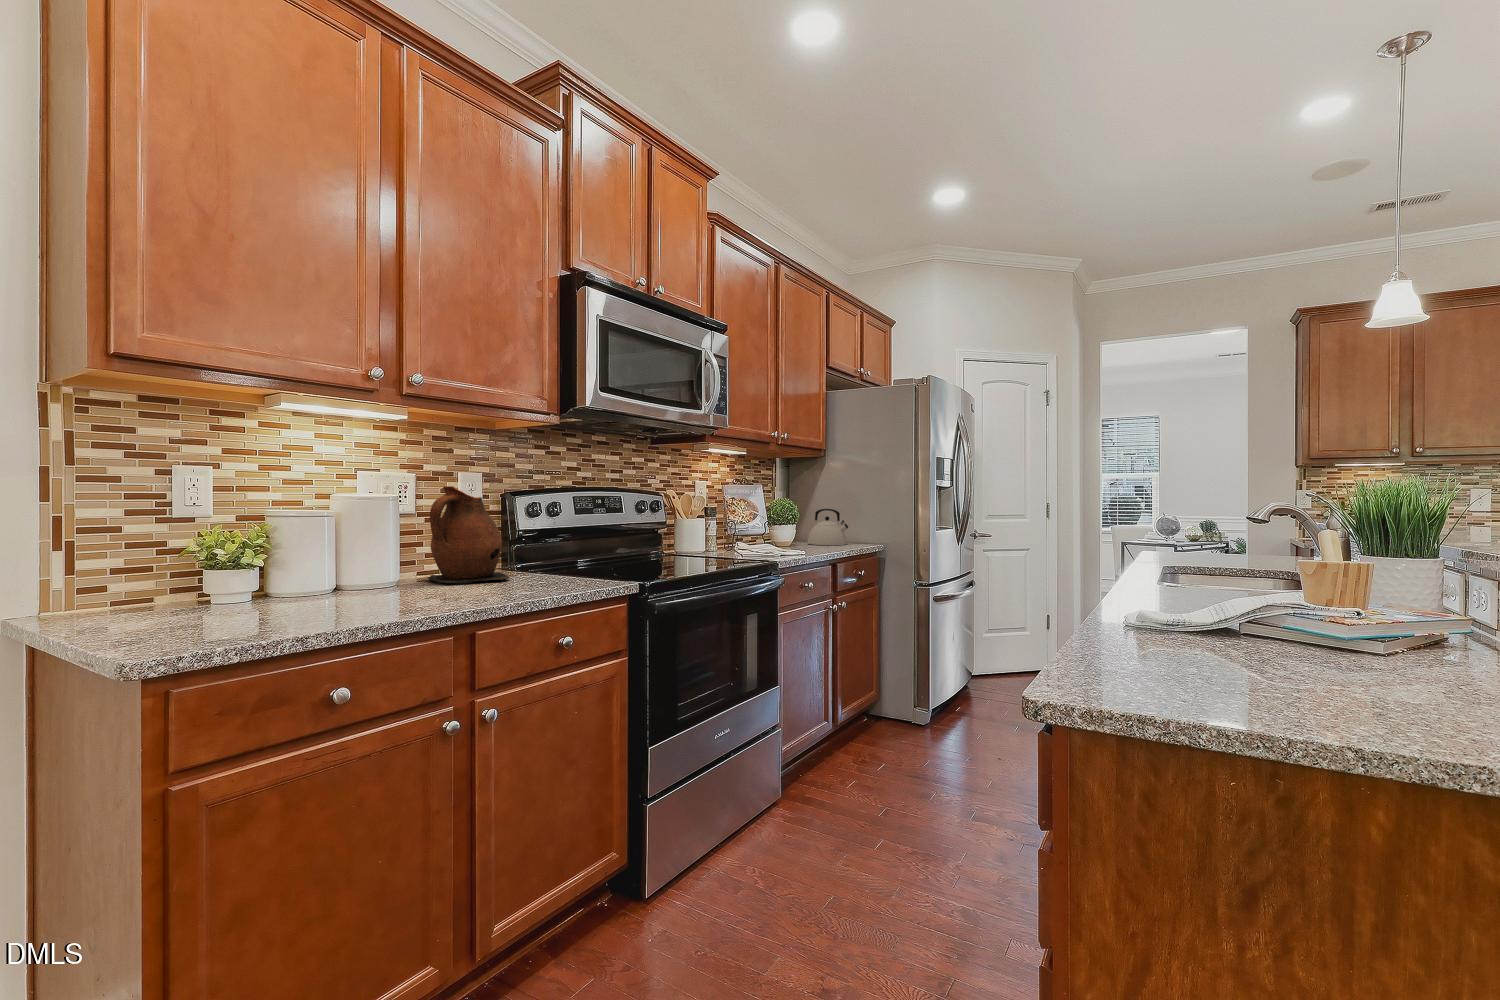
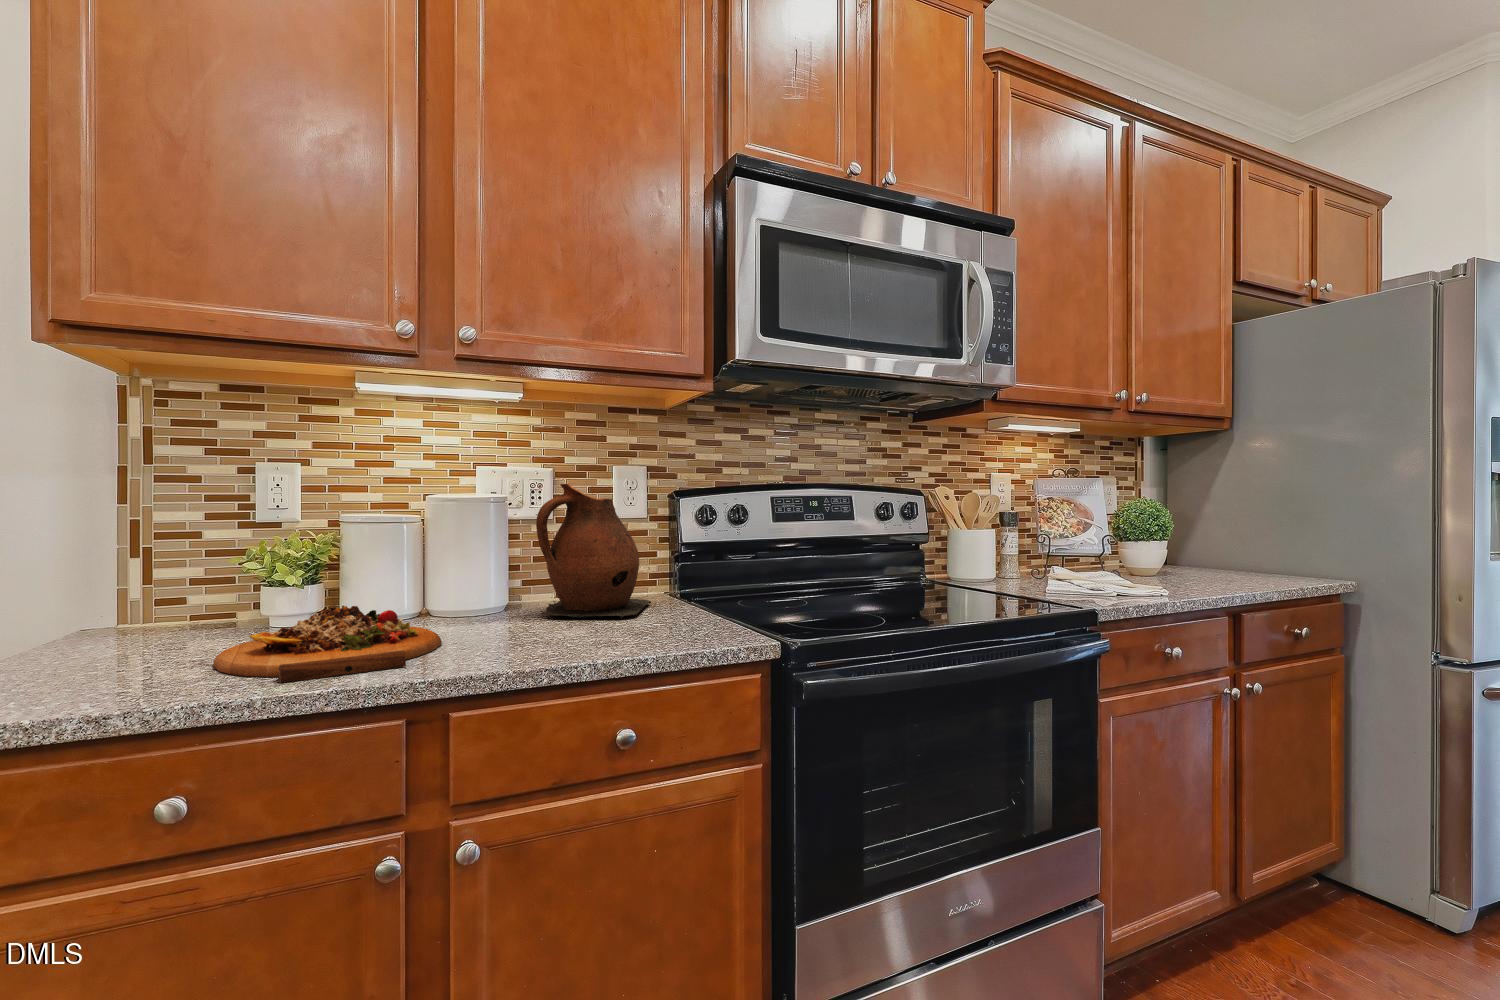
kettle: present [807,509,848,545] -> none [1193,517,1276,579]
cutting board: none [243,575,419,621] -> present [213,606,442,683]

